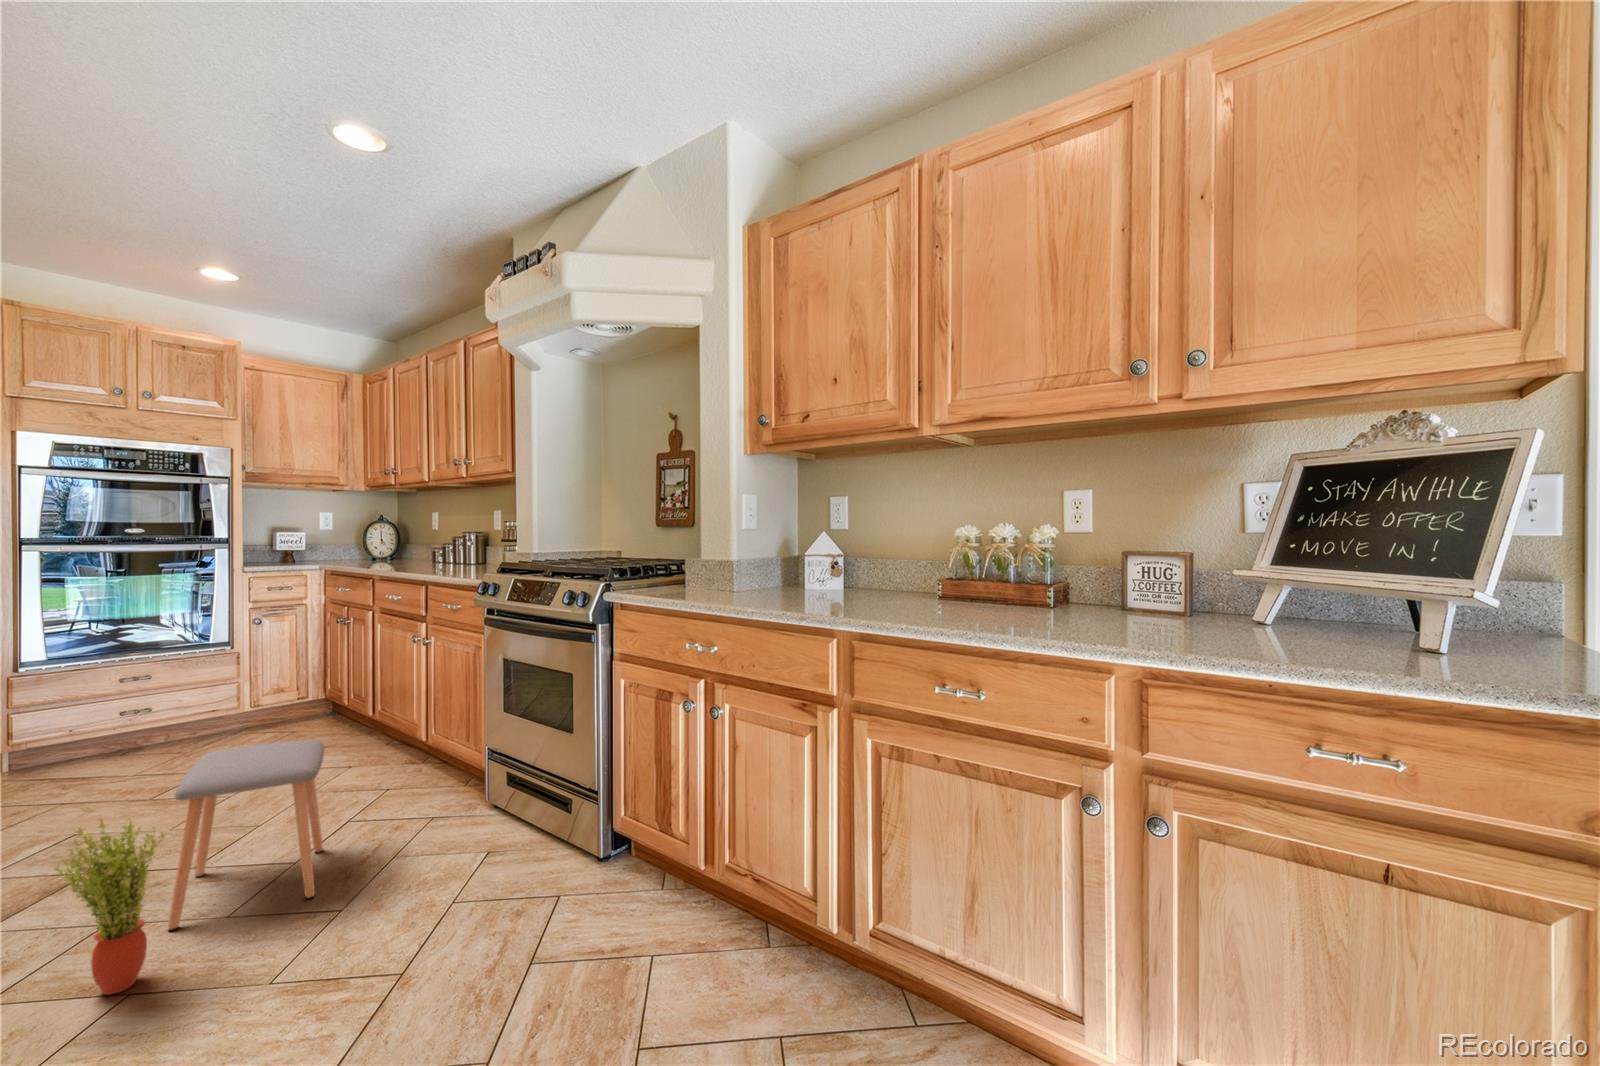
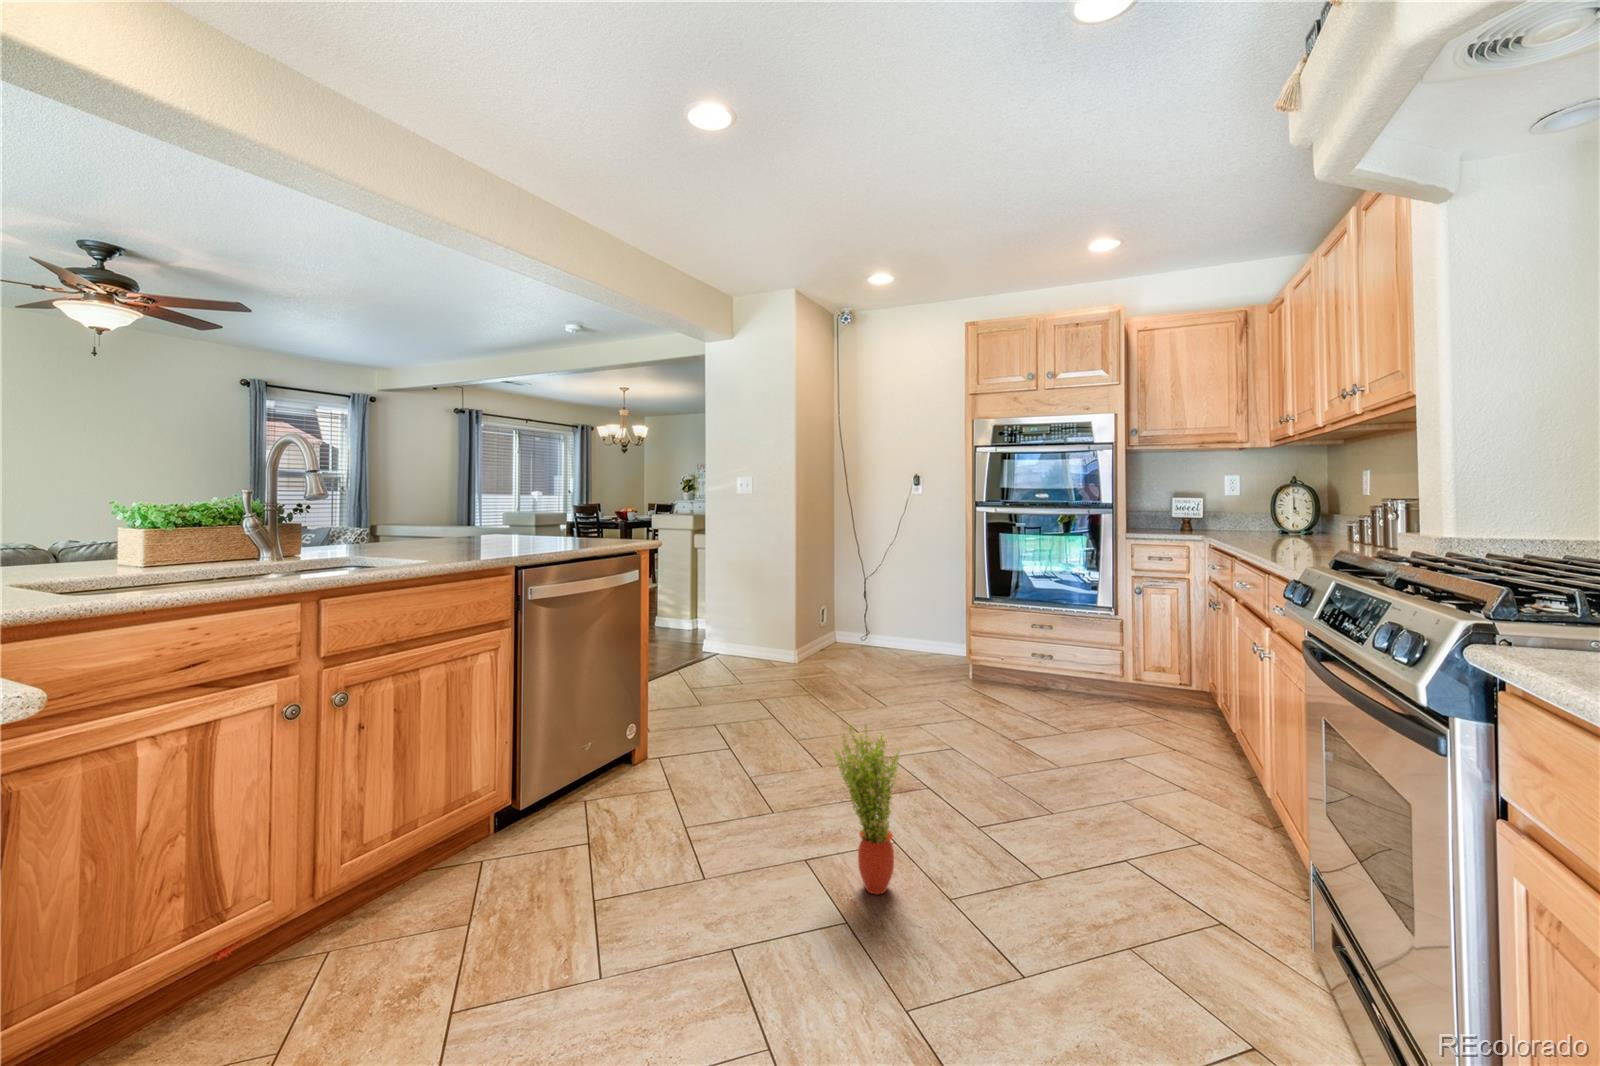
stool: present [168,739,324,931] -> none [936,700,1099,913]

